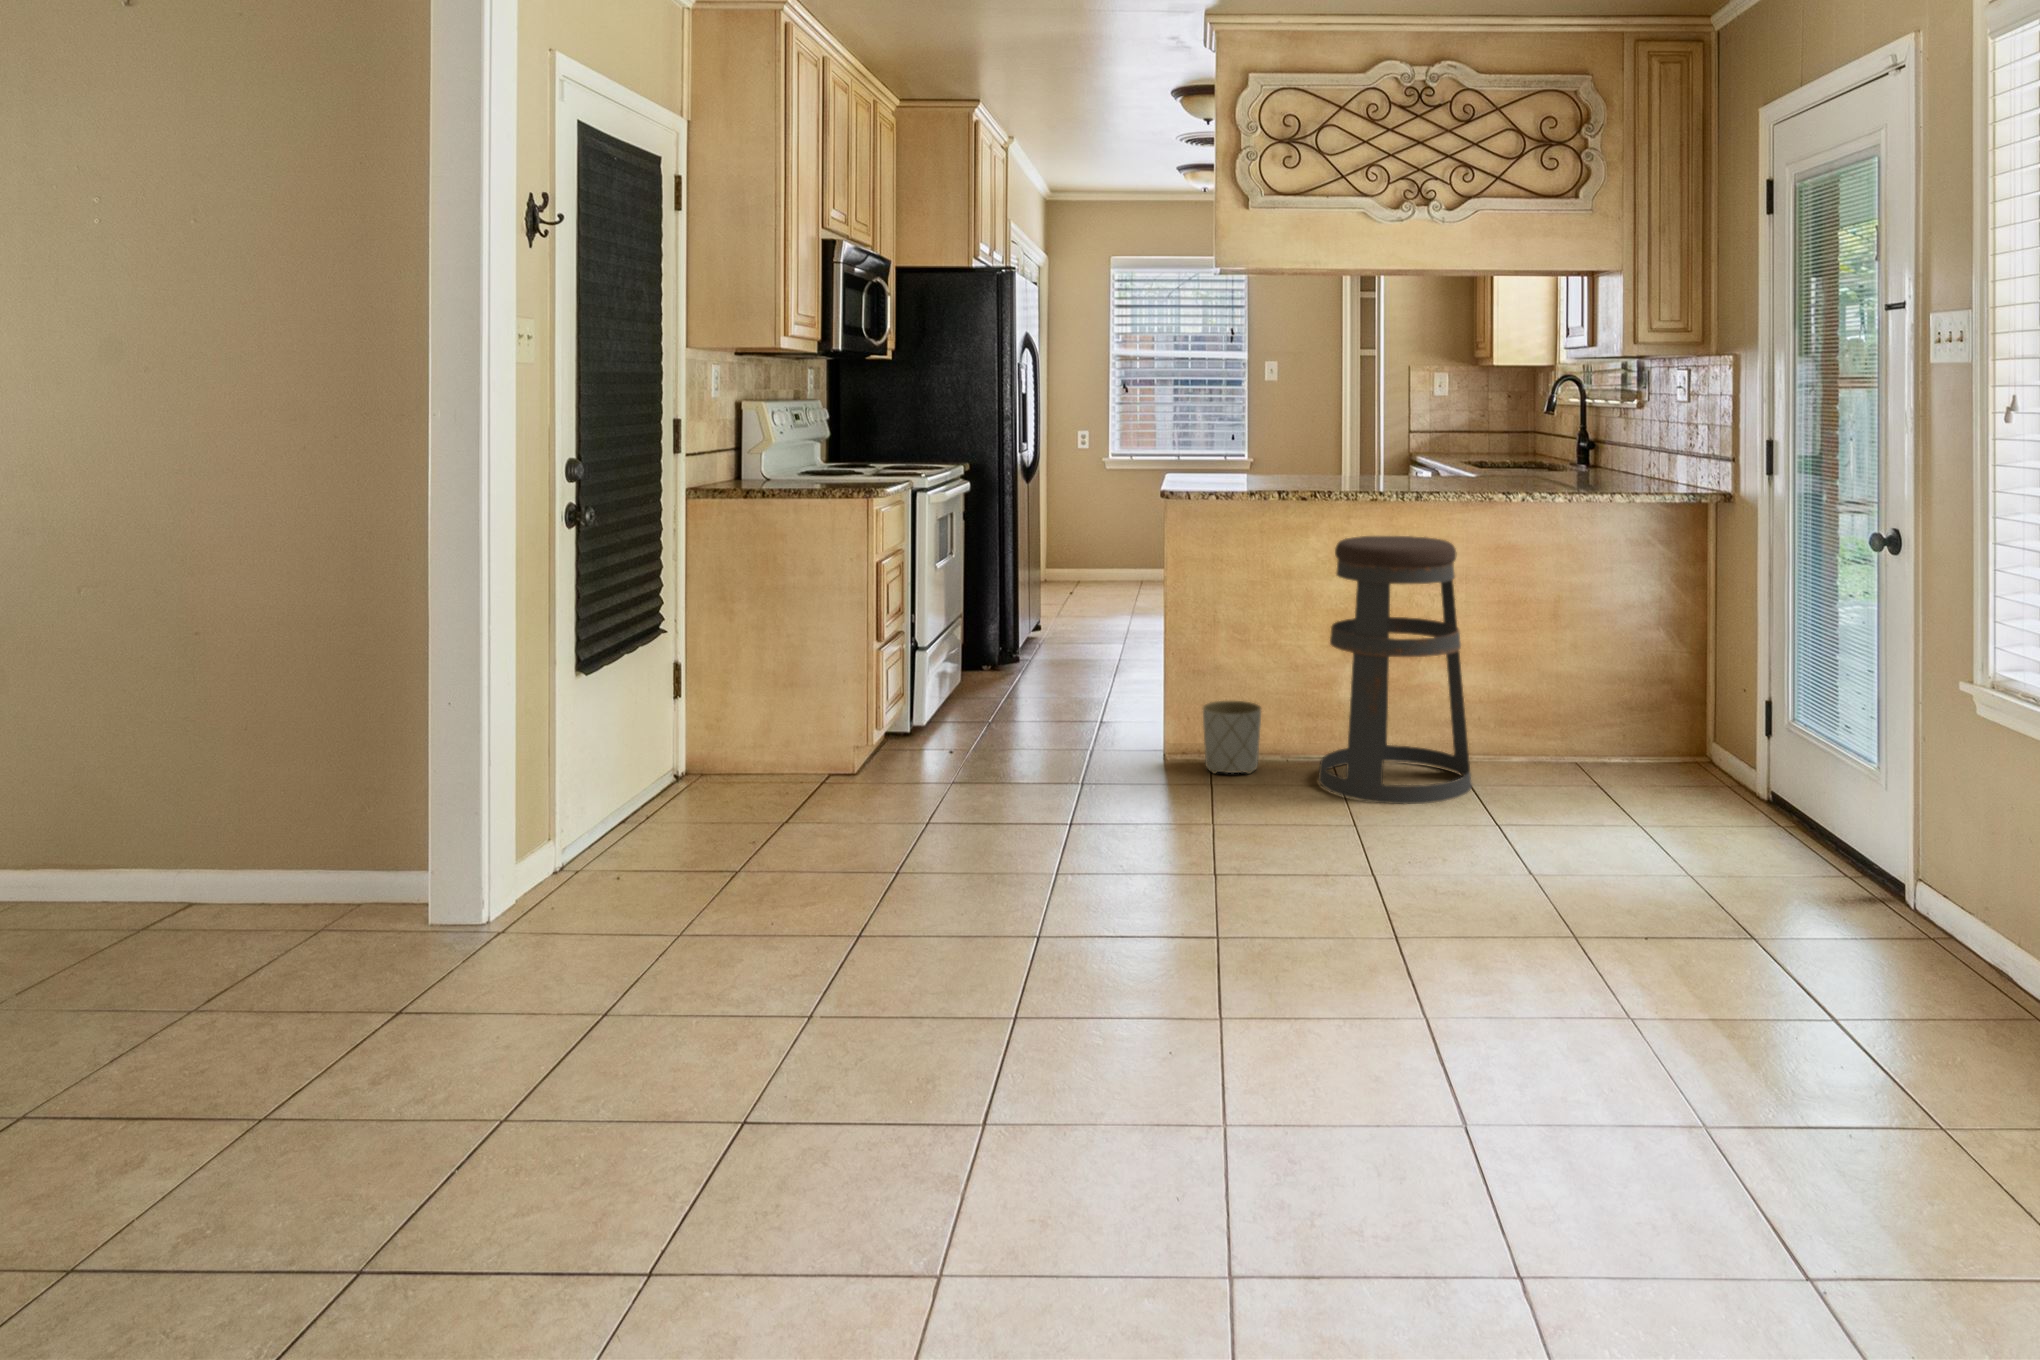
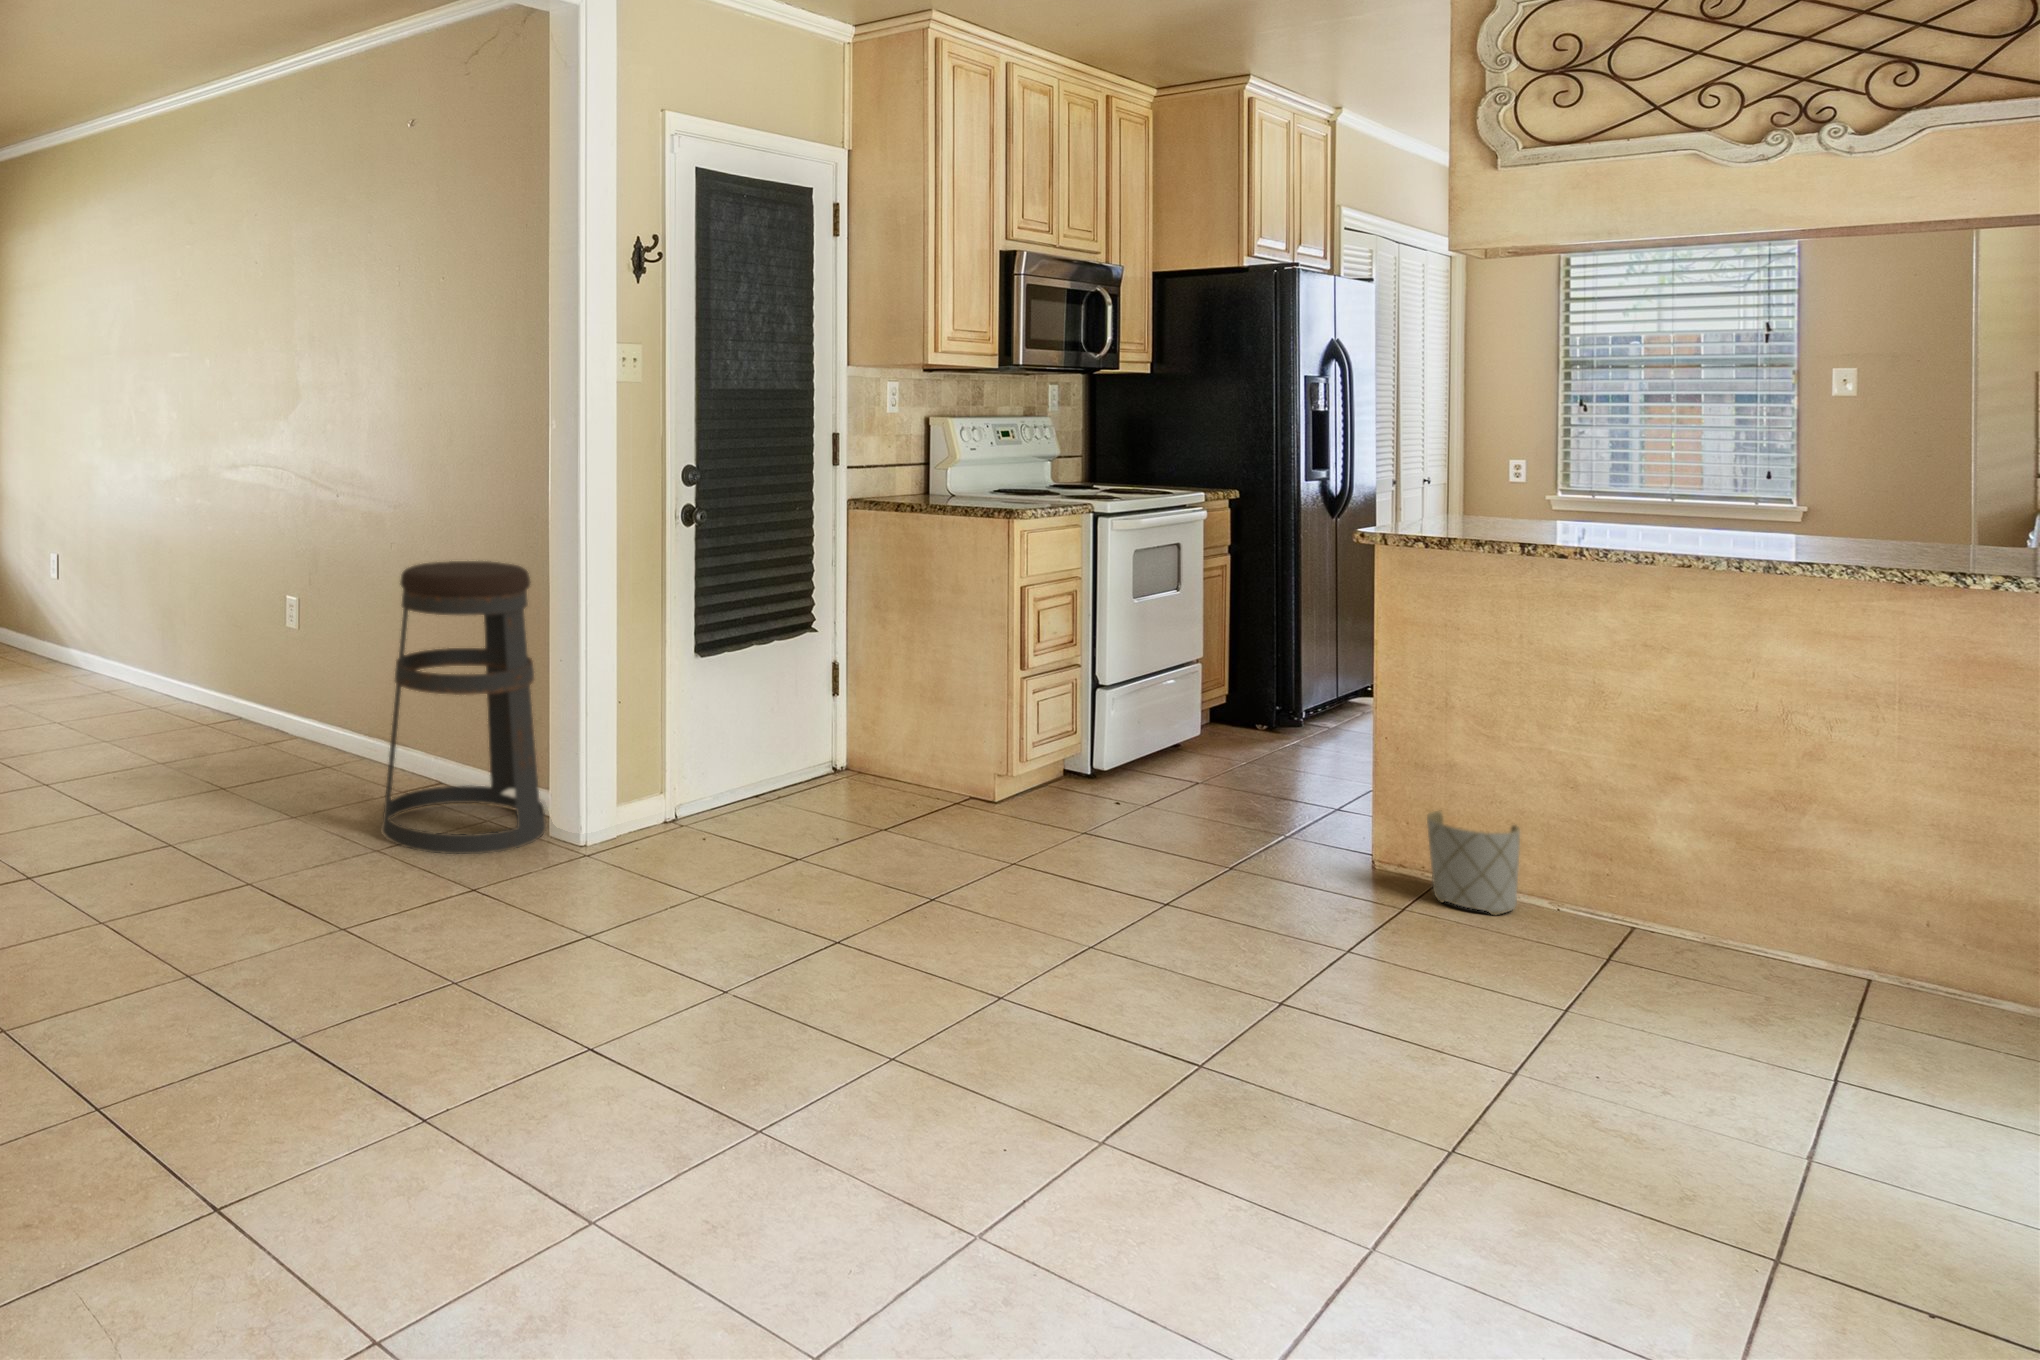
bar stool: present [1319,536,1472,804] -> present [382,561,546,854]

